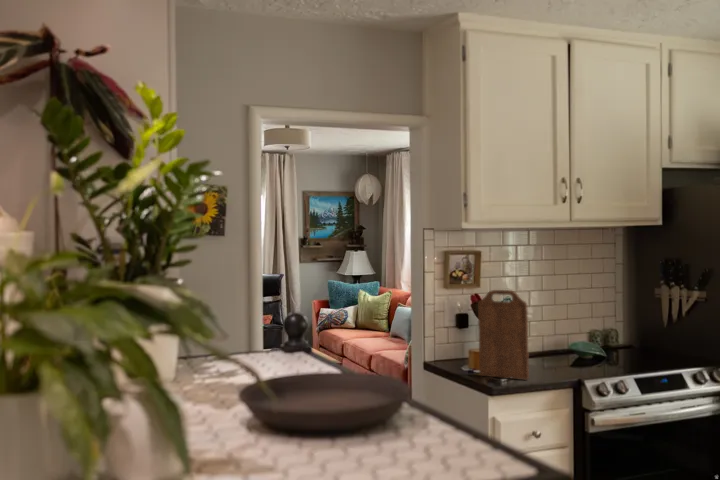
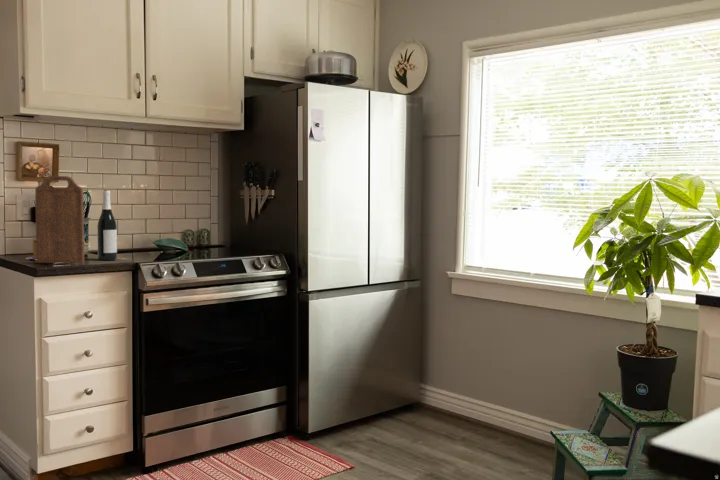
wine bottle: none [531,299,550,372] -> present [97,190,117,260]

